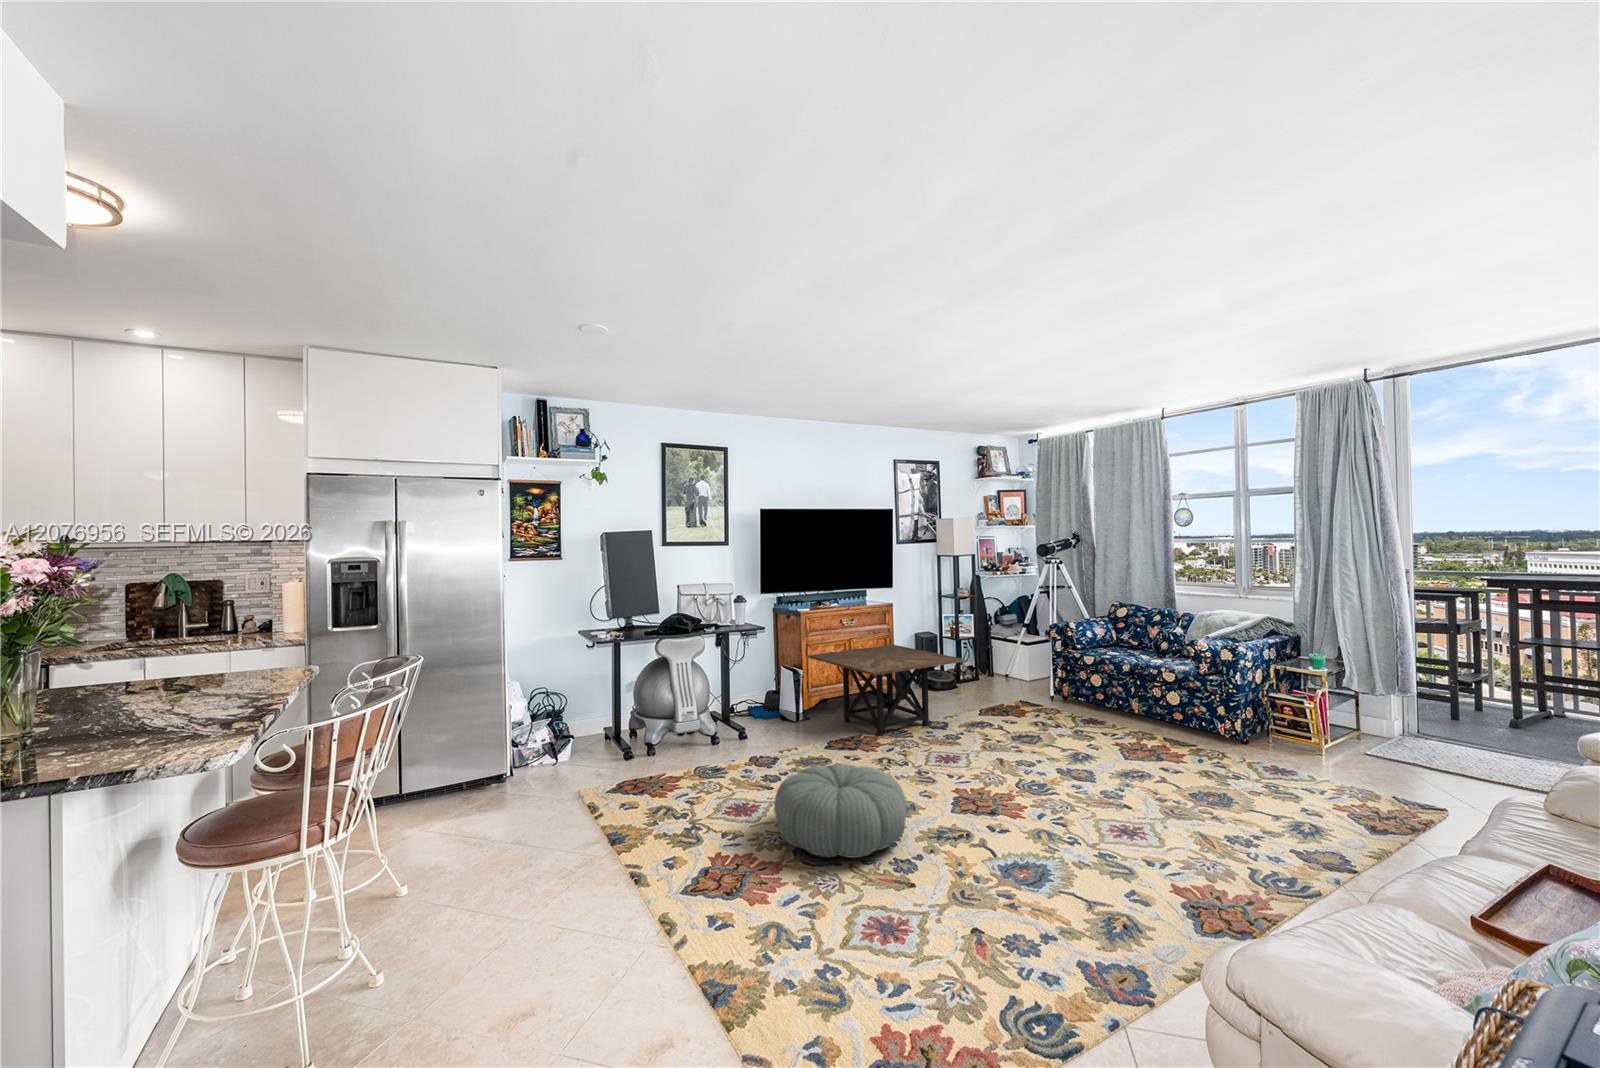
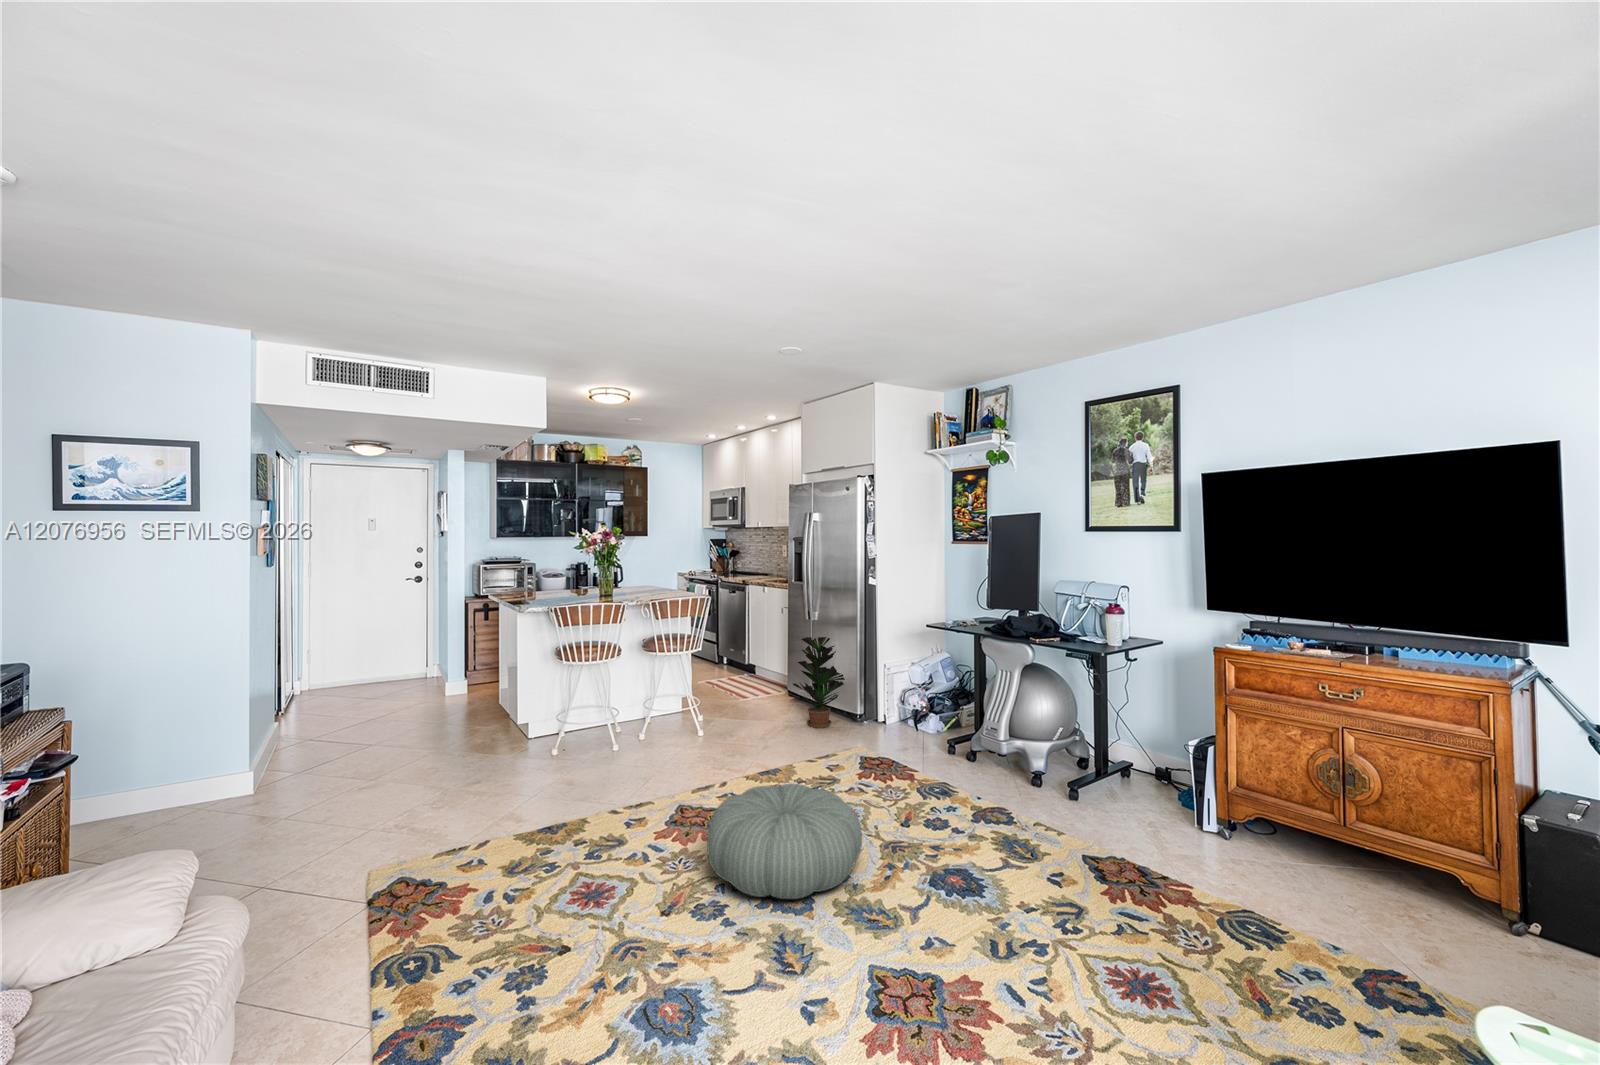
side table: present [808,645,965,735] -> none [1120,723,1484,961]
potted plant: none [404,691,492,819] -> present [793,637,845,728]

